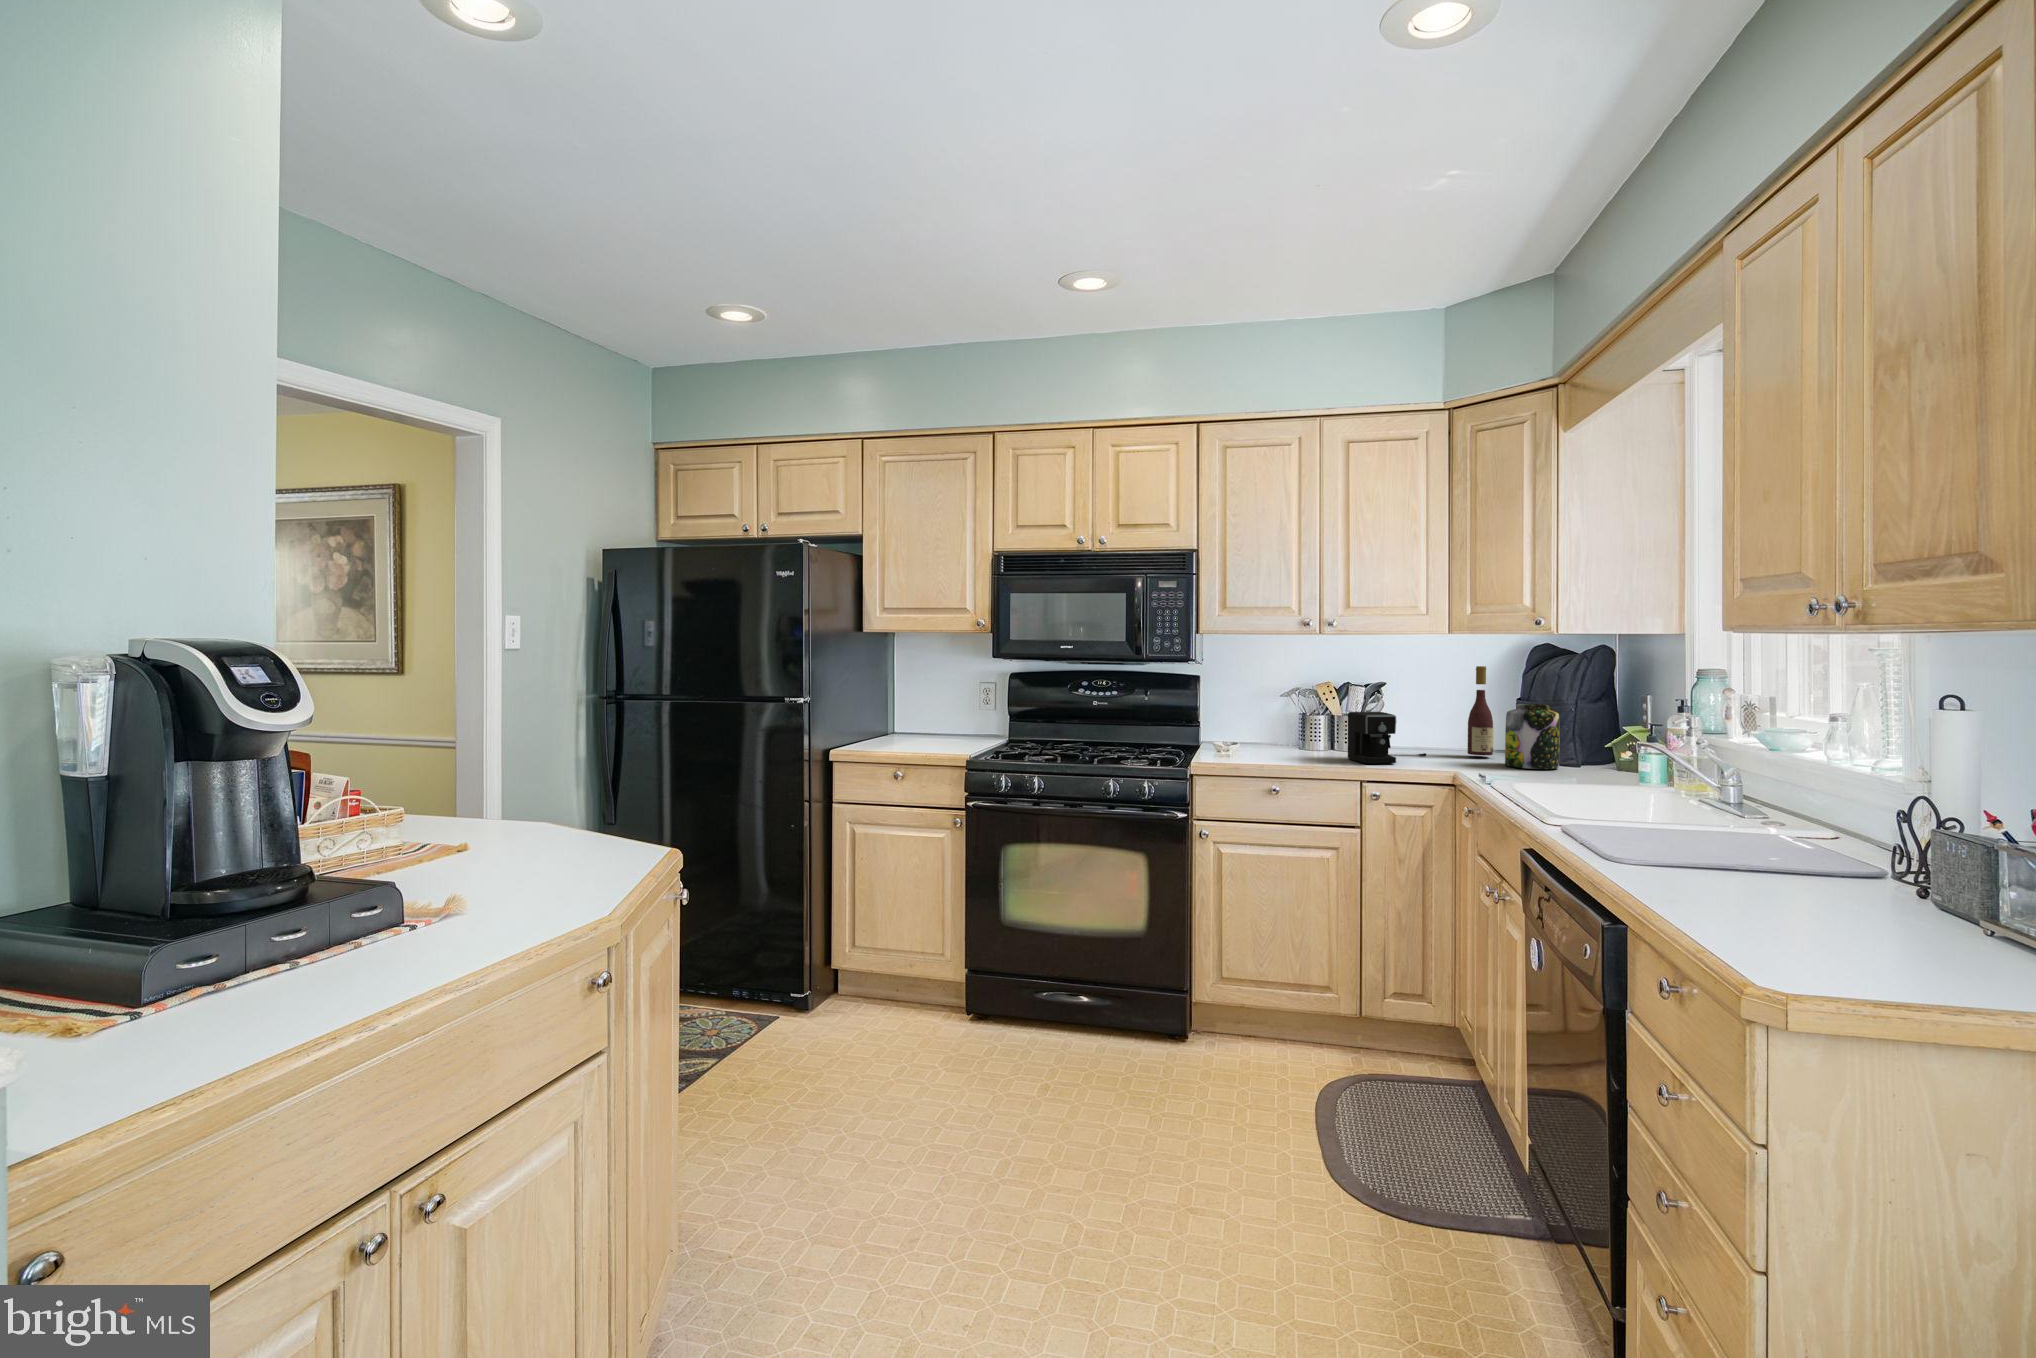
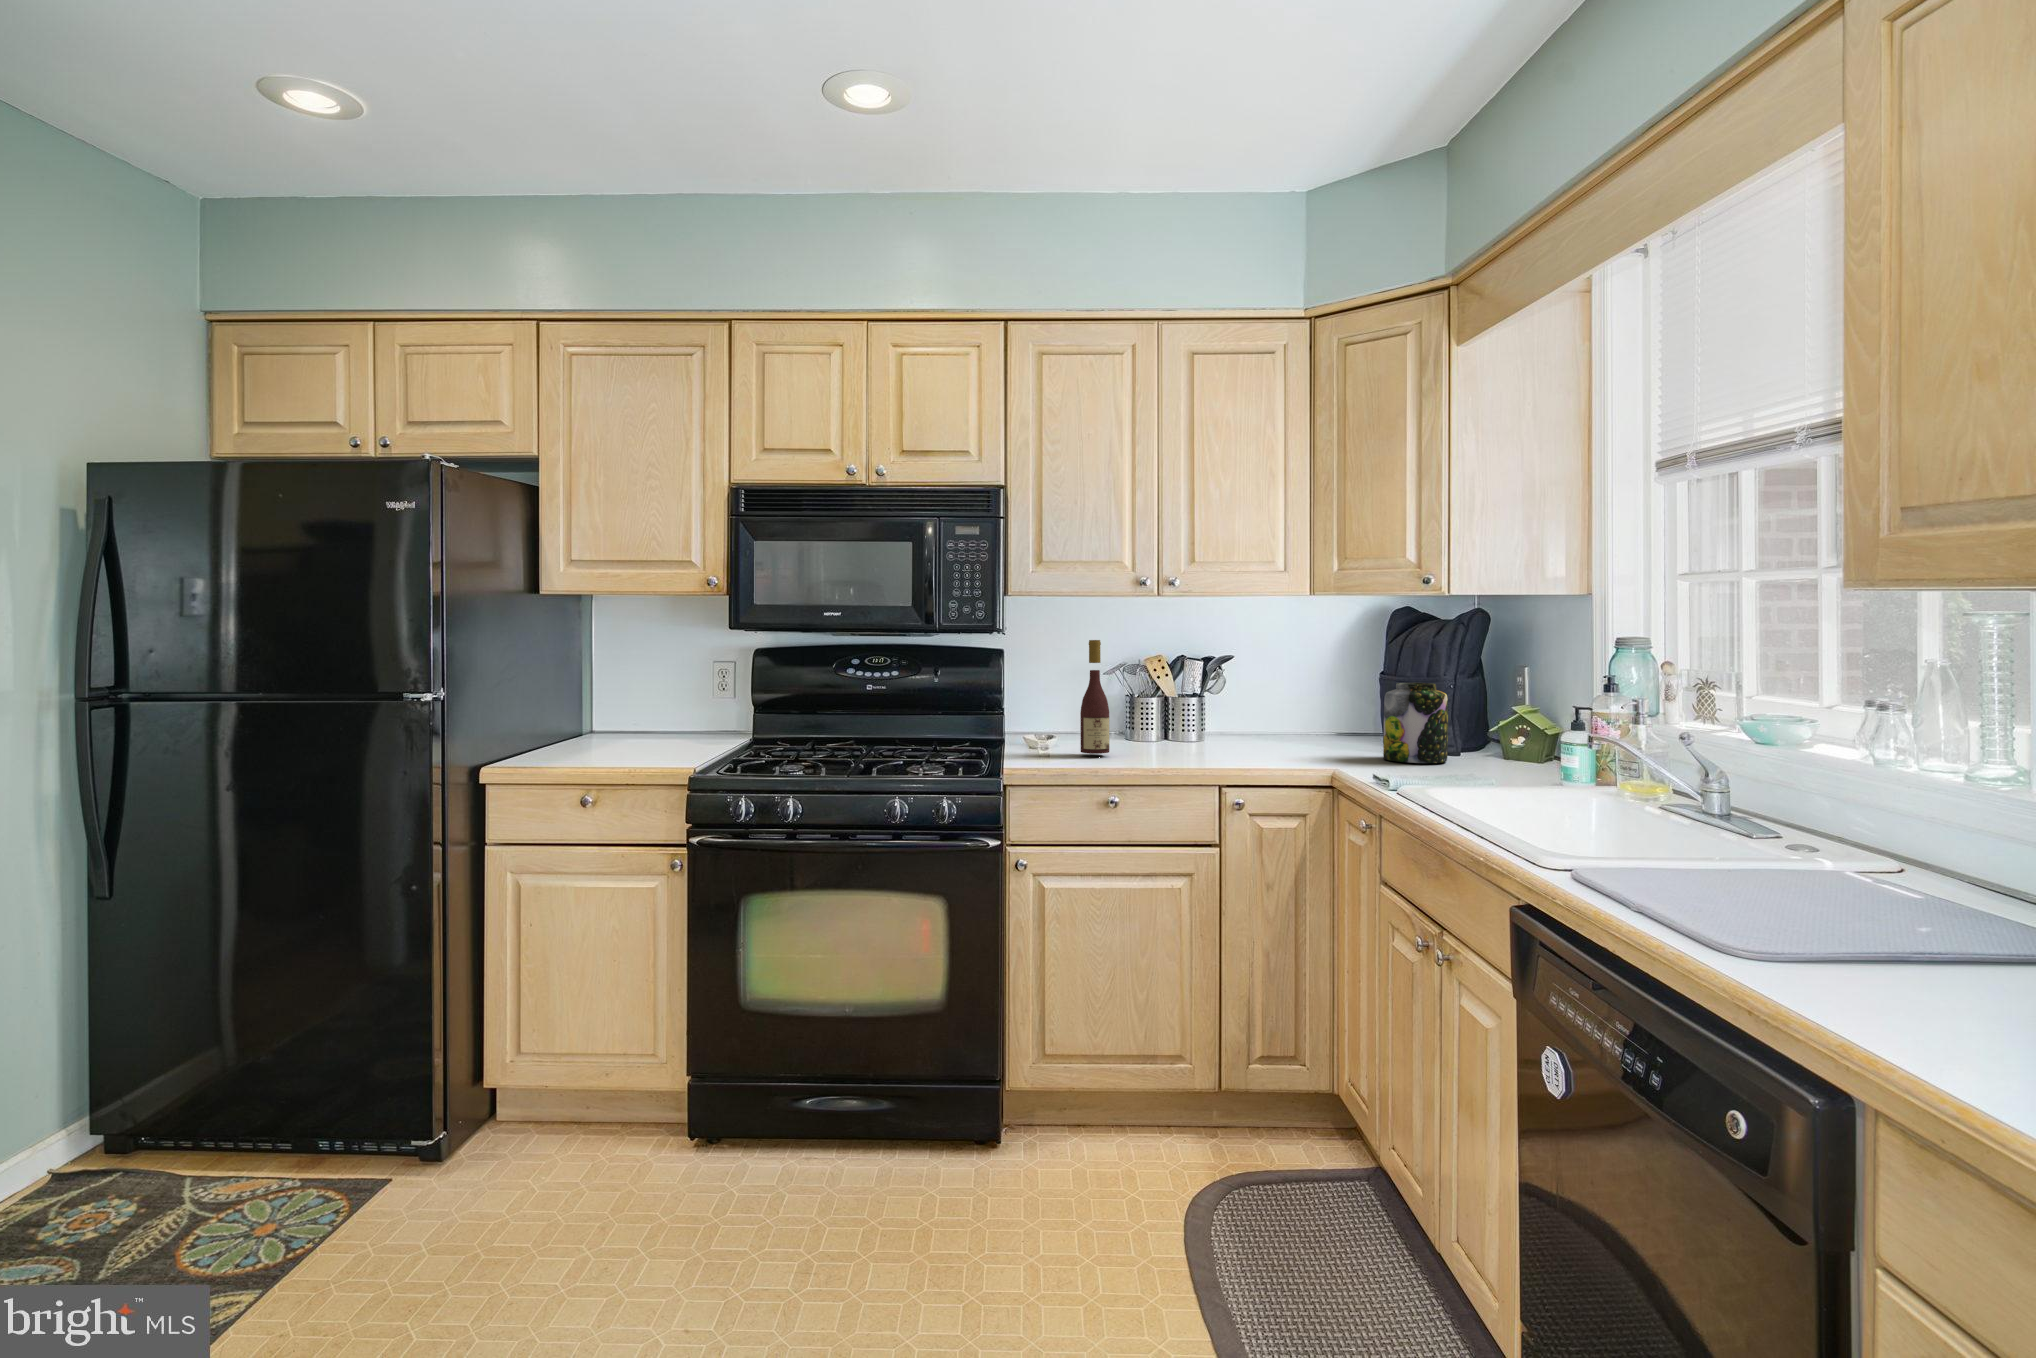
wine bottle: present [1468,666,1494,755] -> present [1080,640,1109,754]
coffee maker: present [1348,712,1426,763] -> none [1196,696,1286,762]

